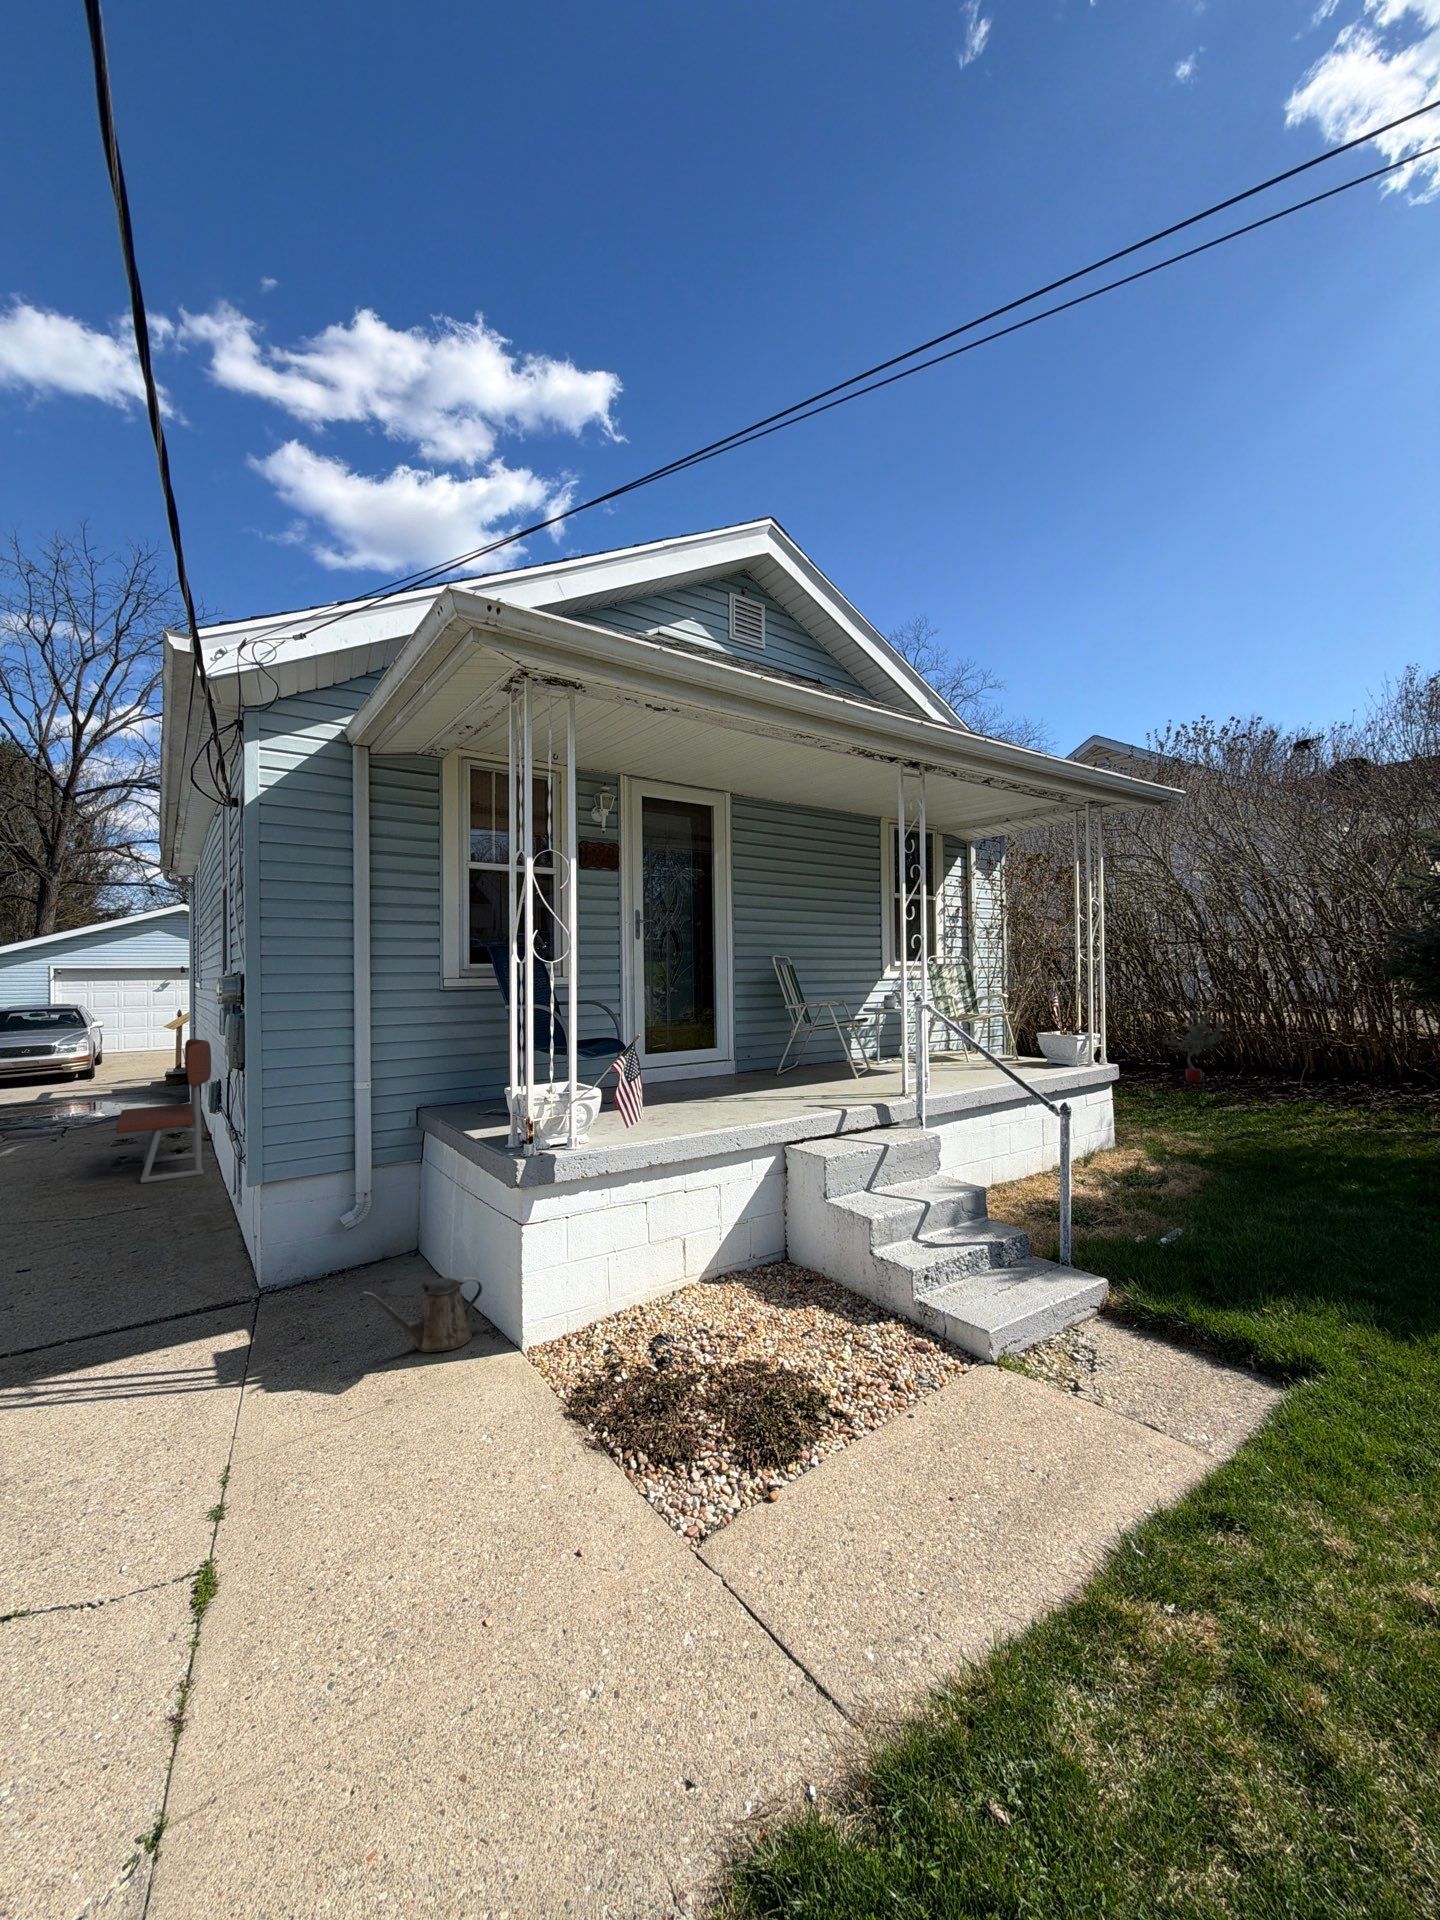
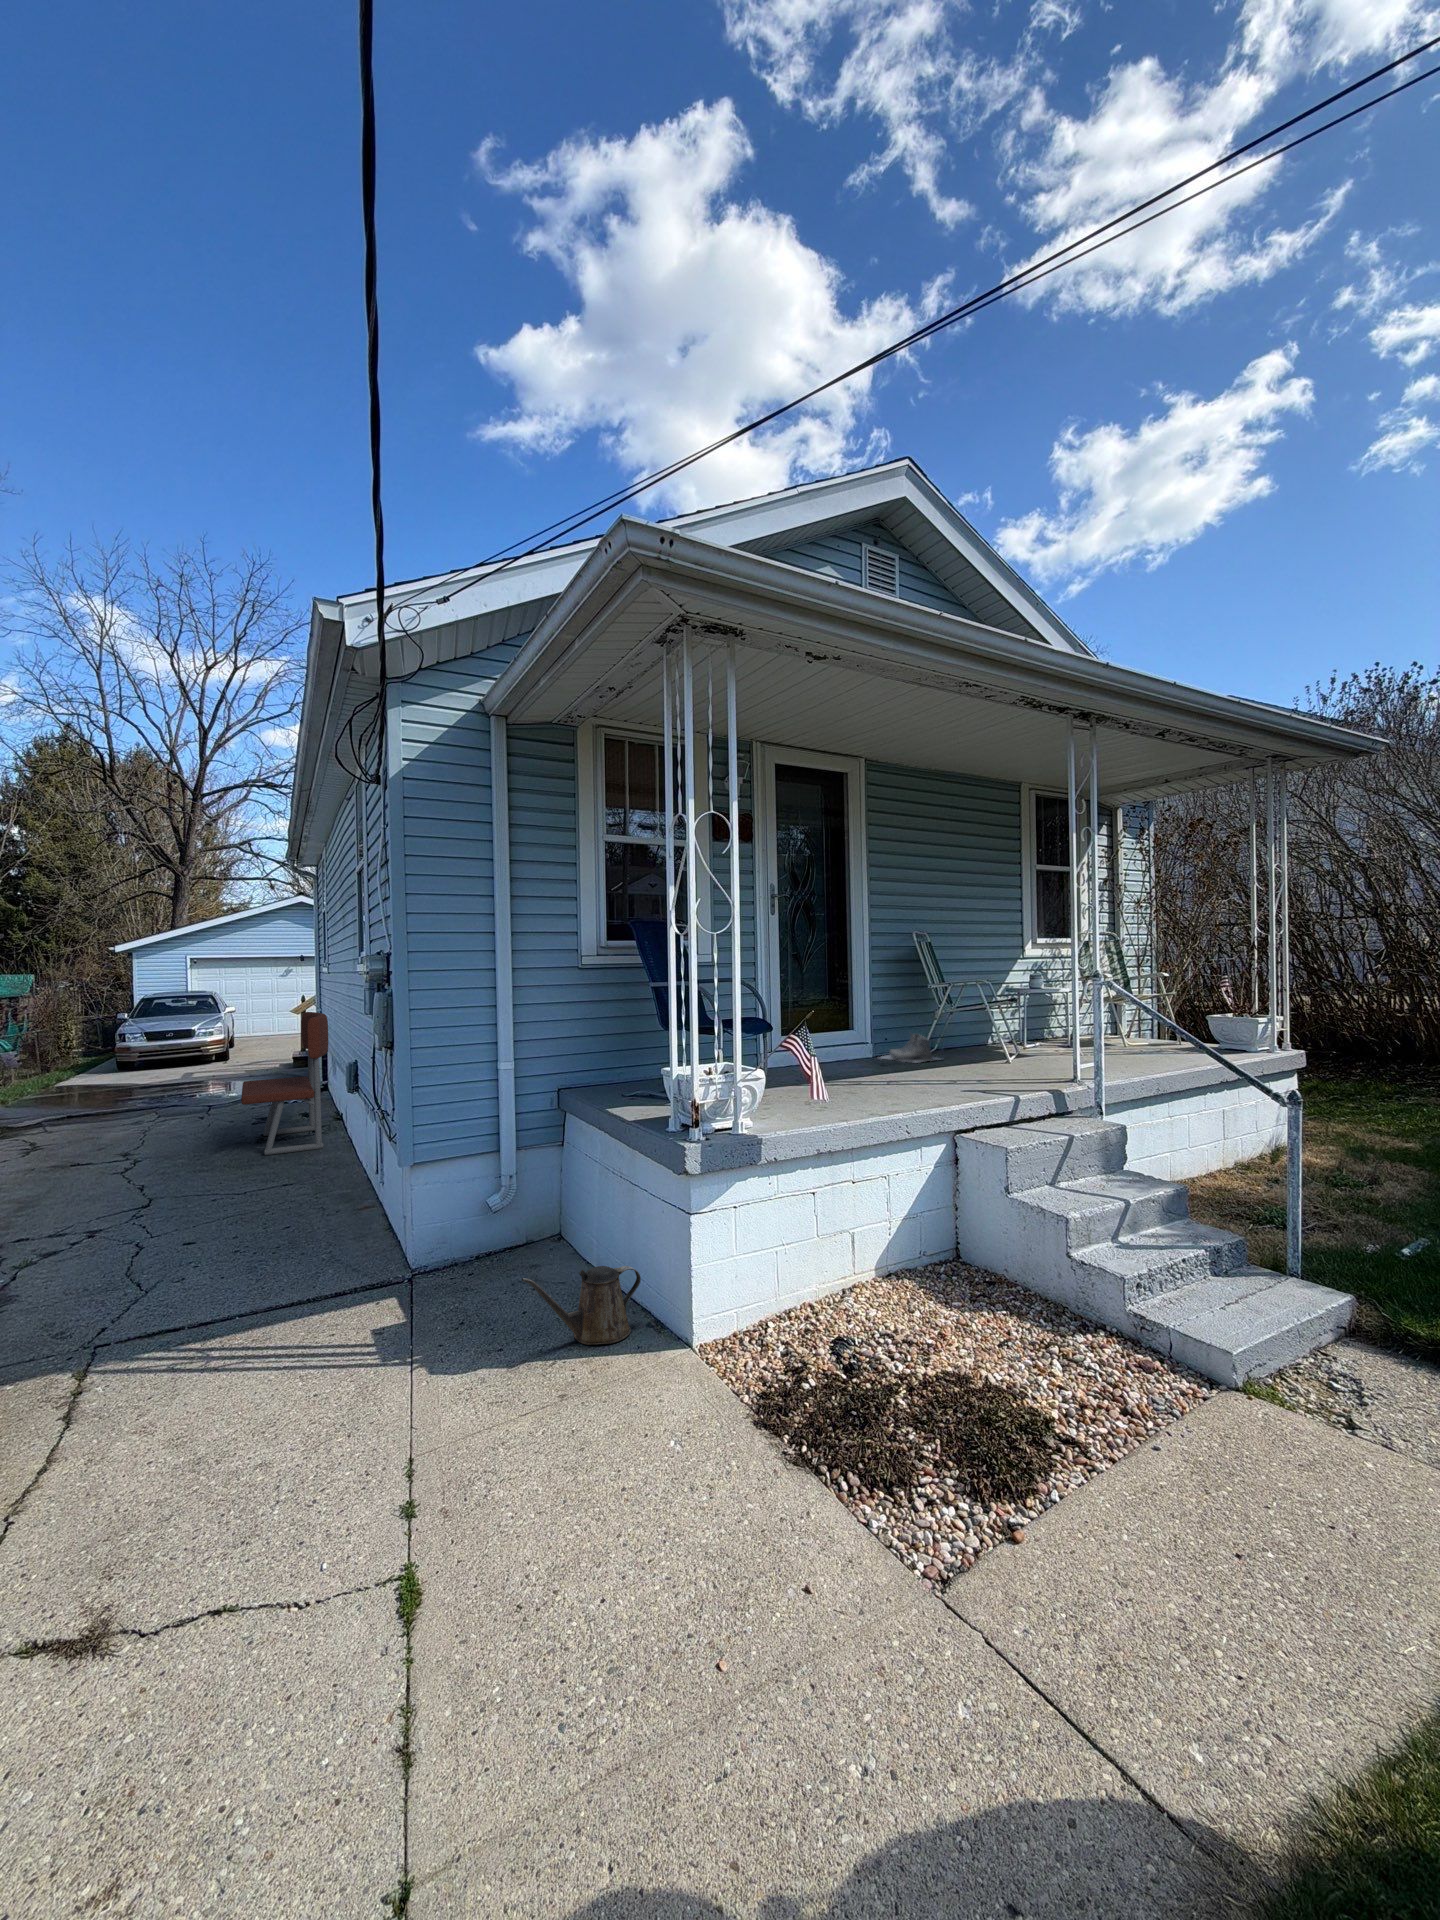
potted tree: present [1164,1012,1223,1083] -> none [1334,996,1412,1076]
boots: none [735,1051,797,1080] -> present [881,1034,938,1063]

